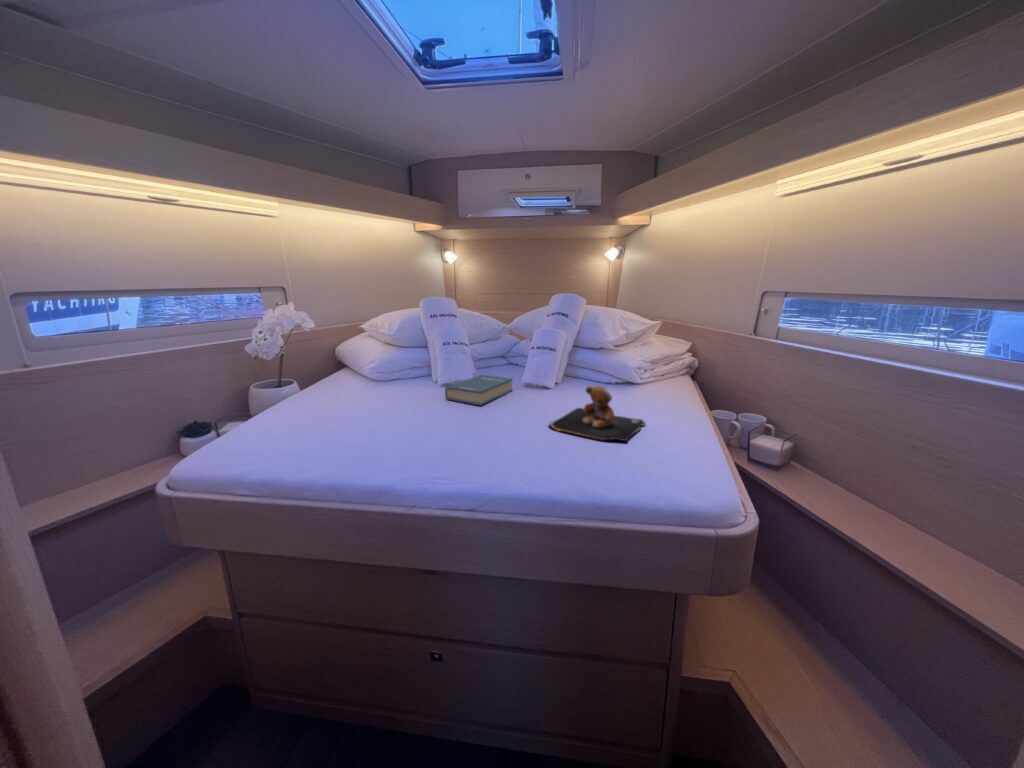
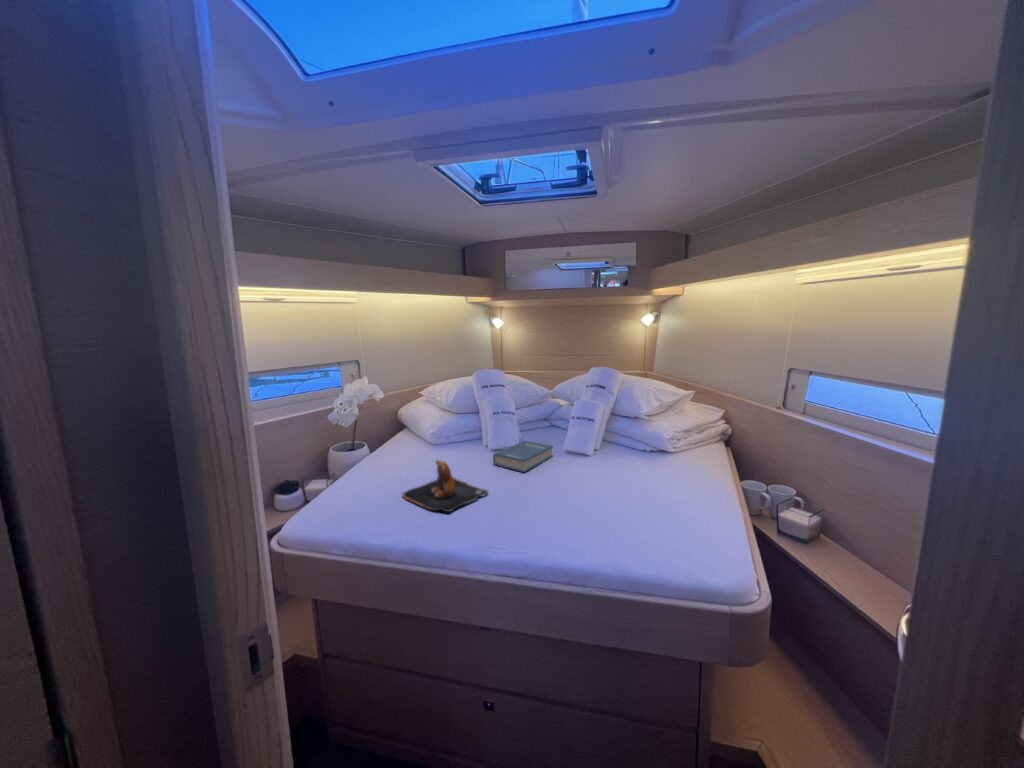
teddy bear: present [549,386,645,441] -> present [403,460,488,512]

